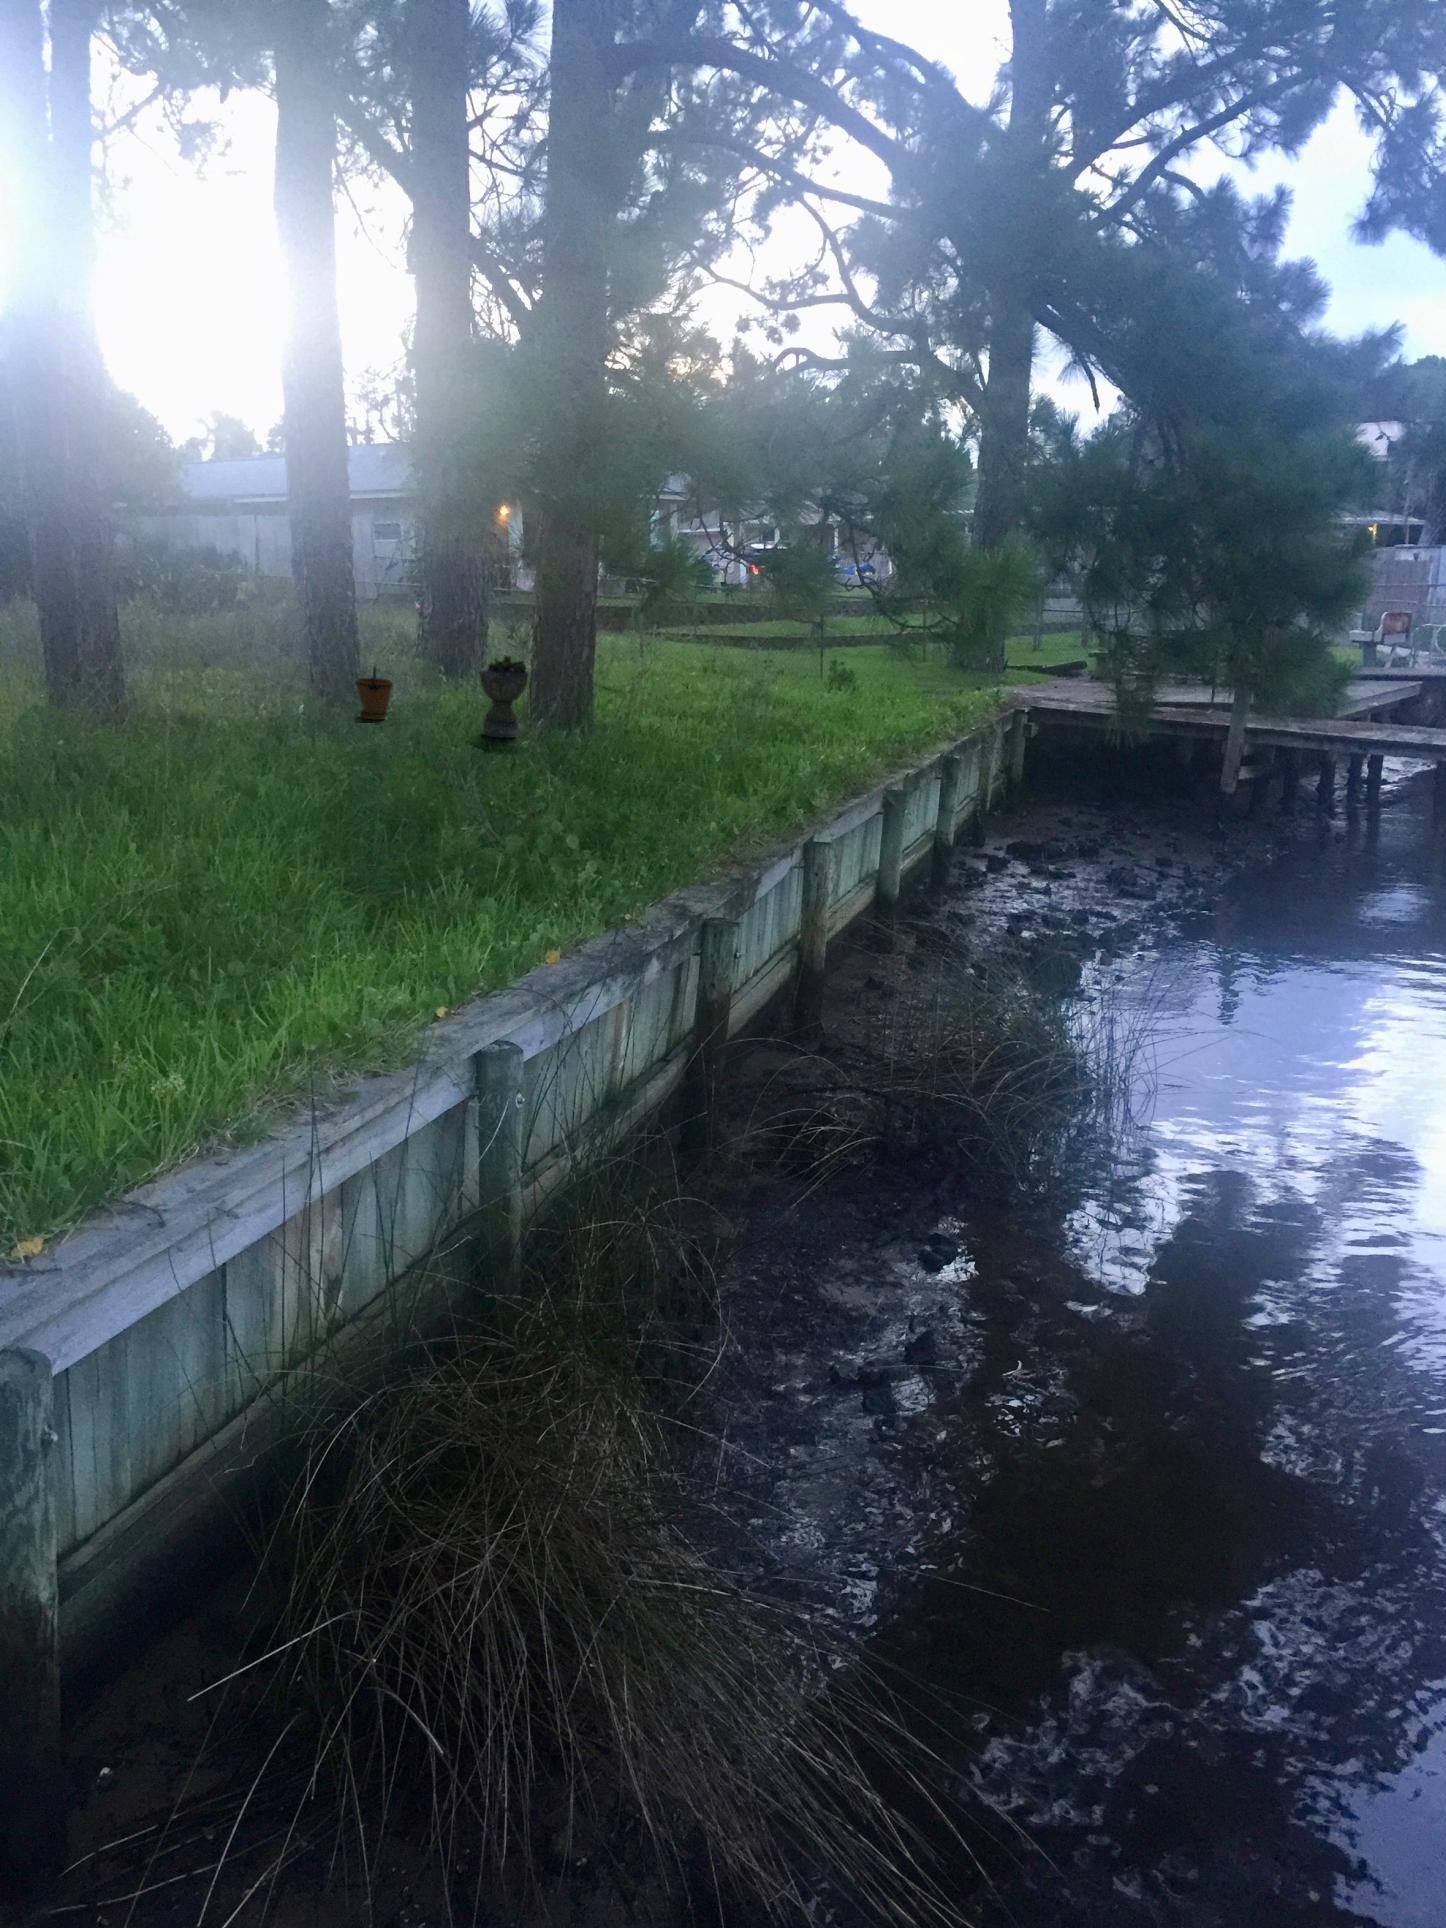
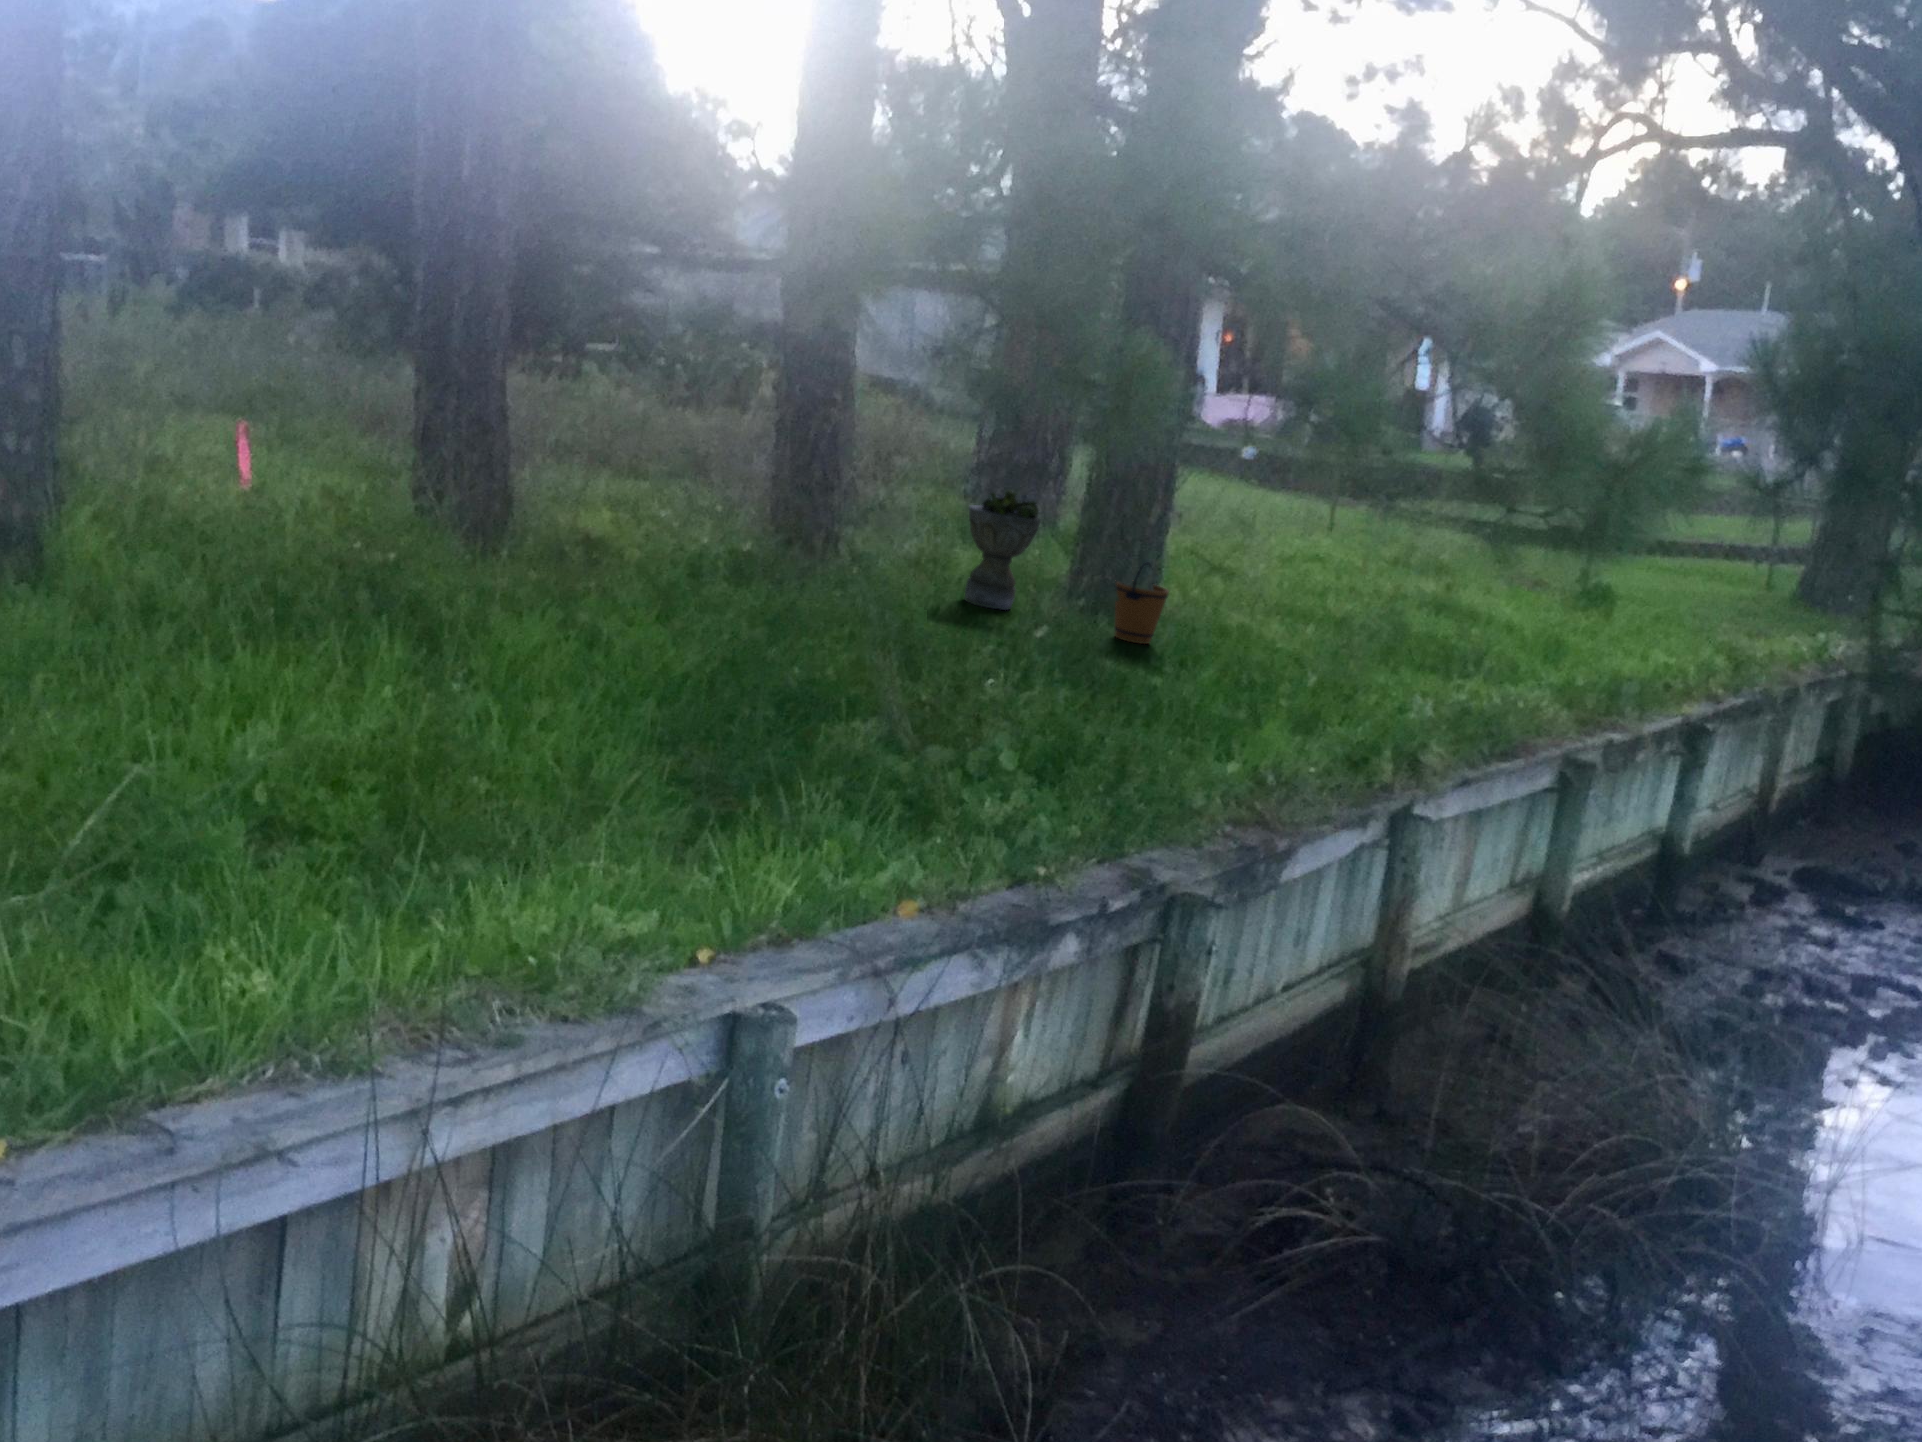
bucket: present [355,665,393,720] -> present [1114,562,1169,644]

